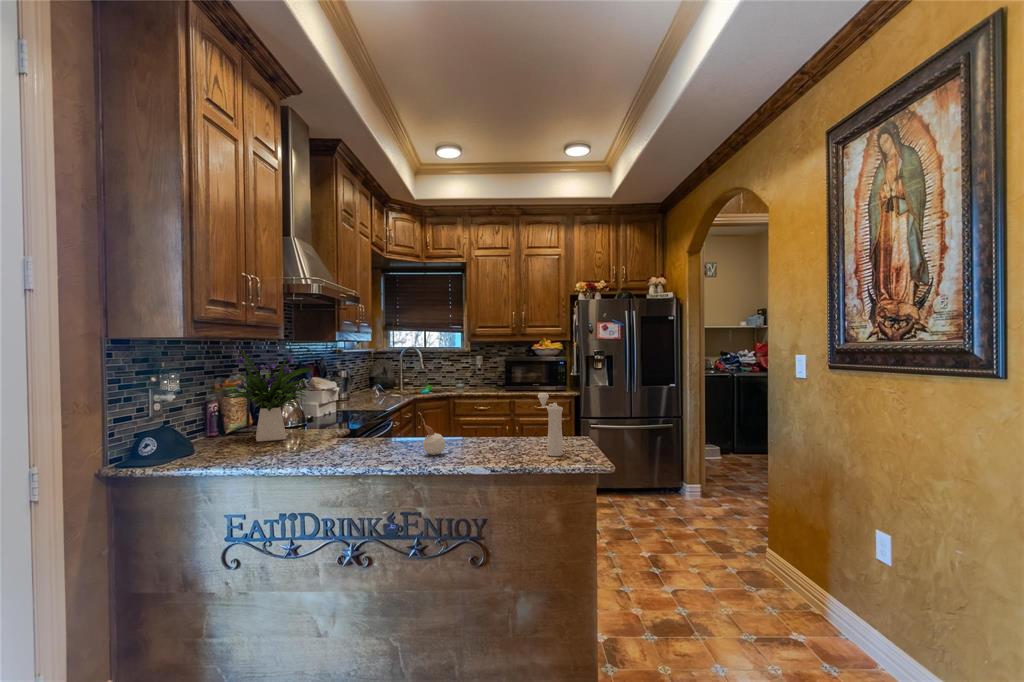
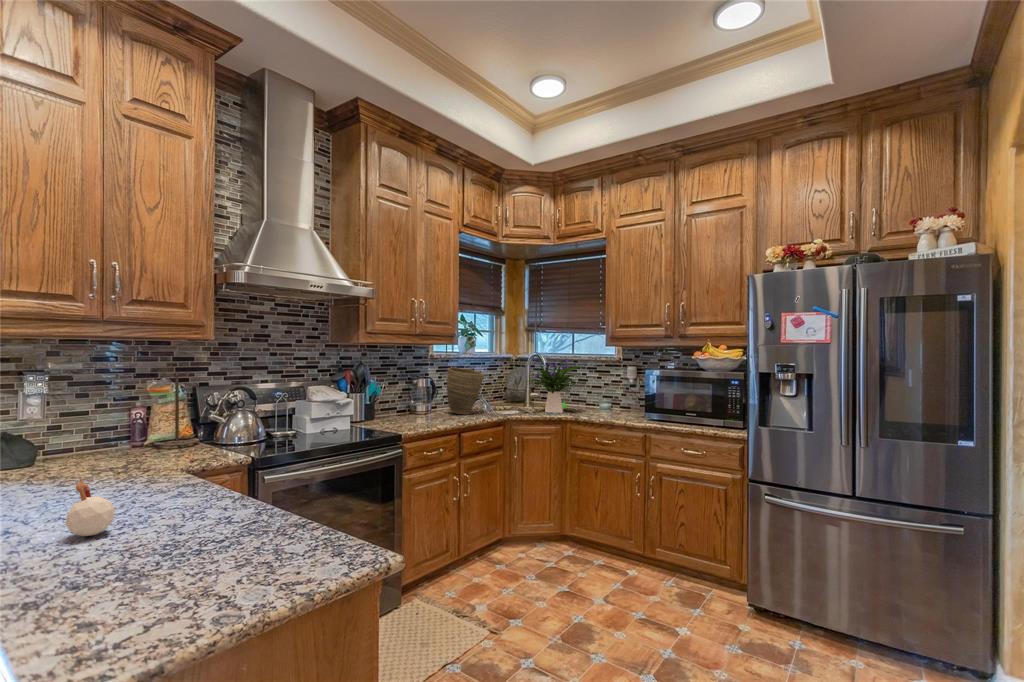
flower arrangement: present [225,350,314,442] -> present [530,353,581,413]
vase: none [361,360,392,398] -> present [447,367,484,414]
pepper mill: present [538,393,563,456] -> none [148,449,245,608]

